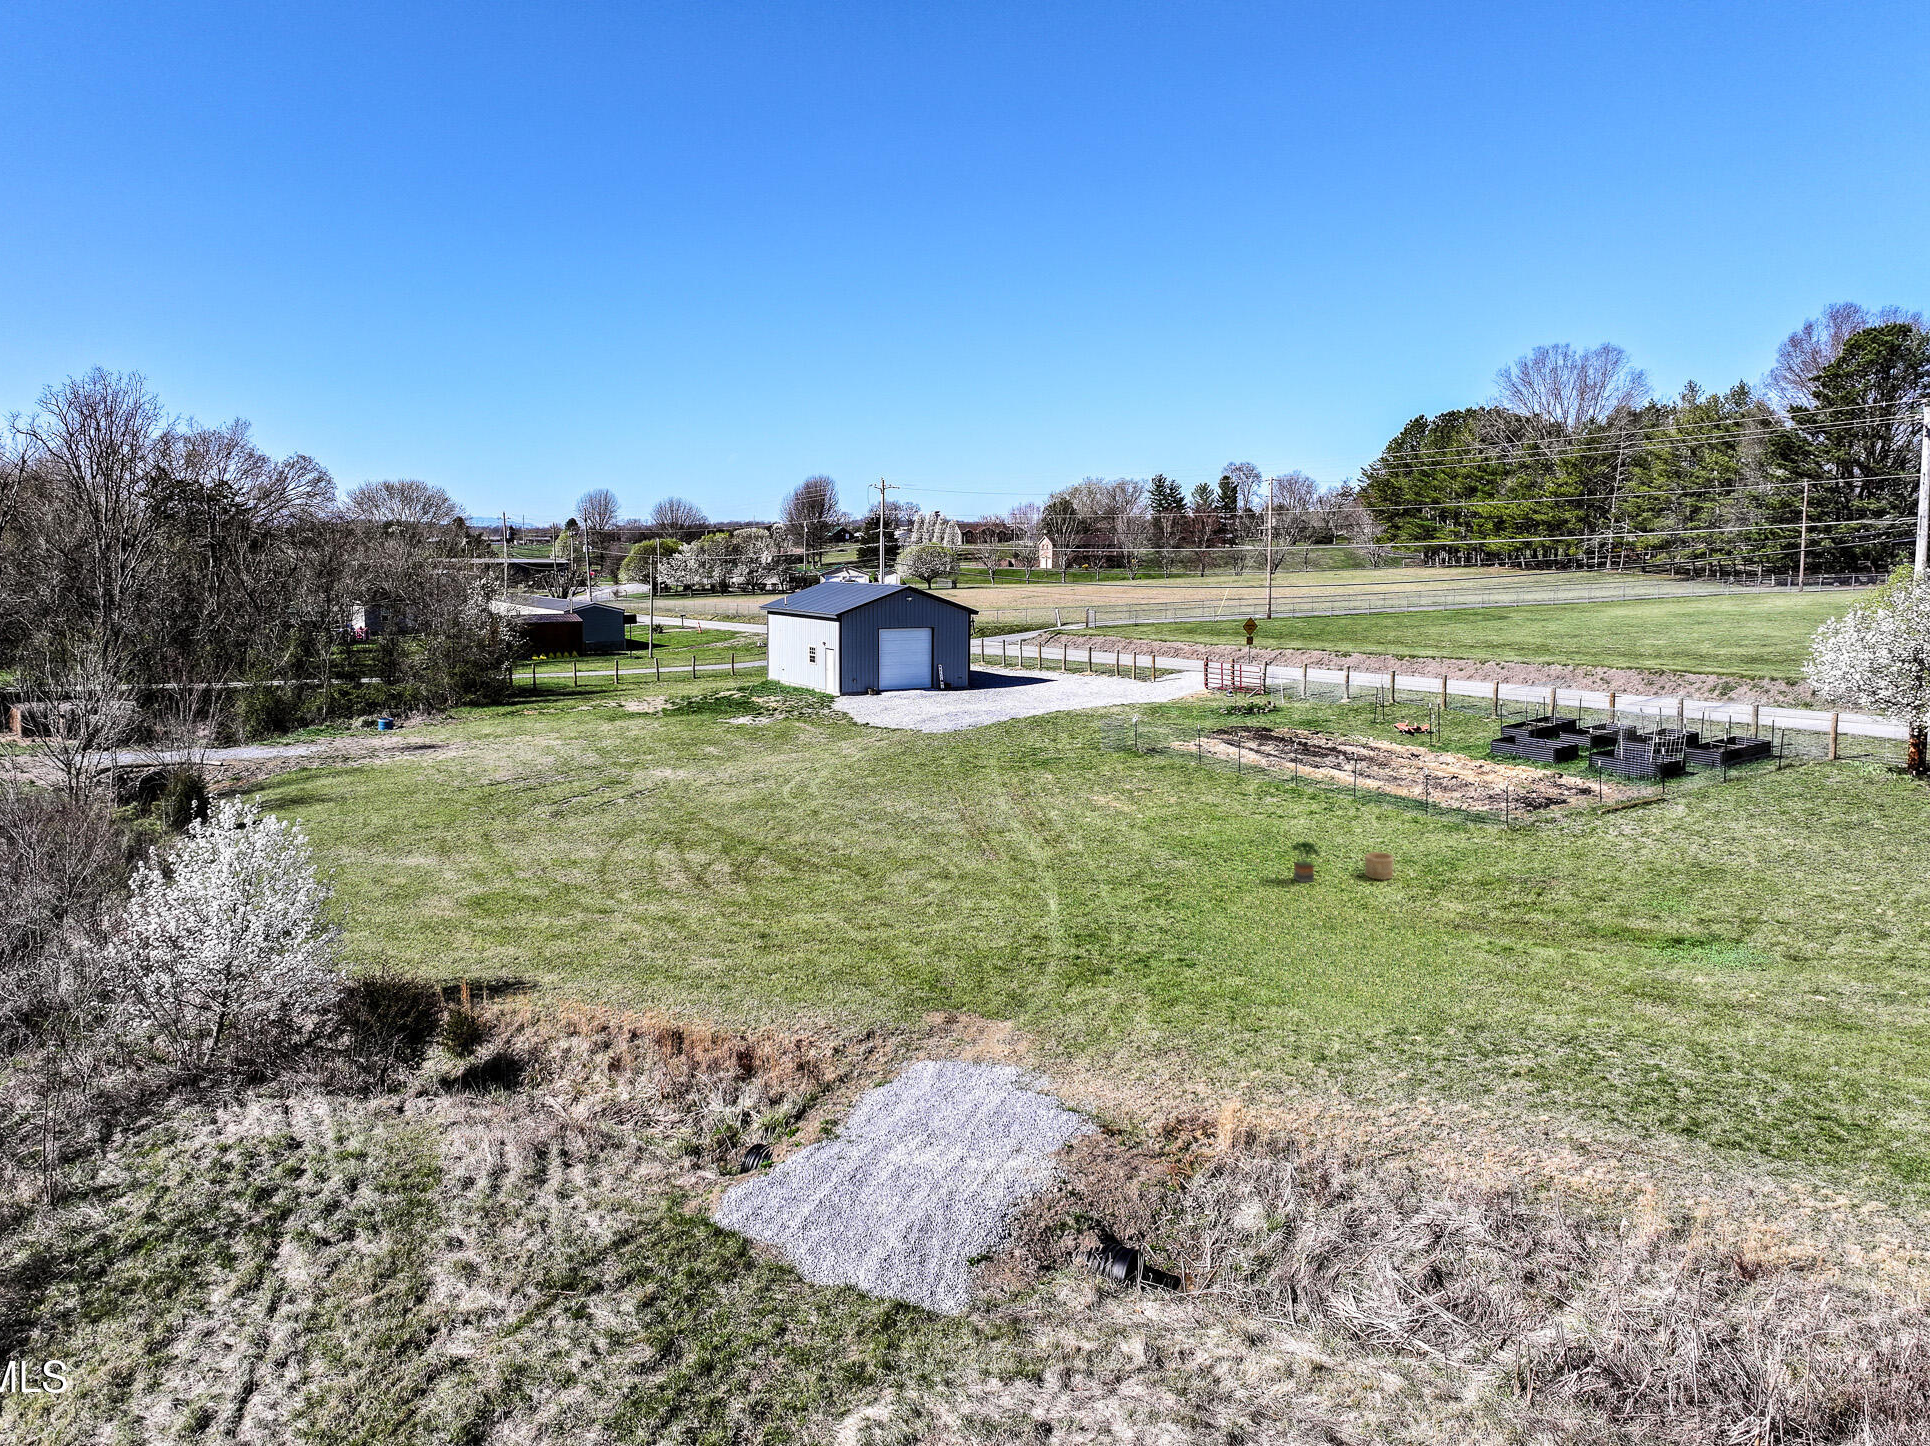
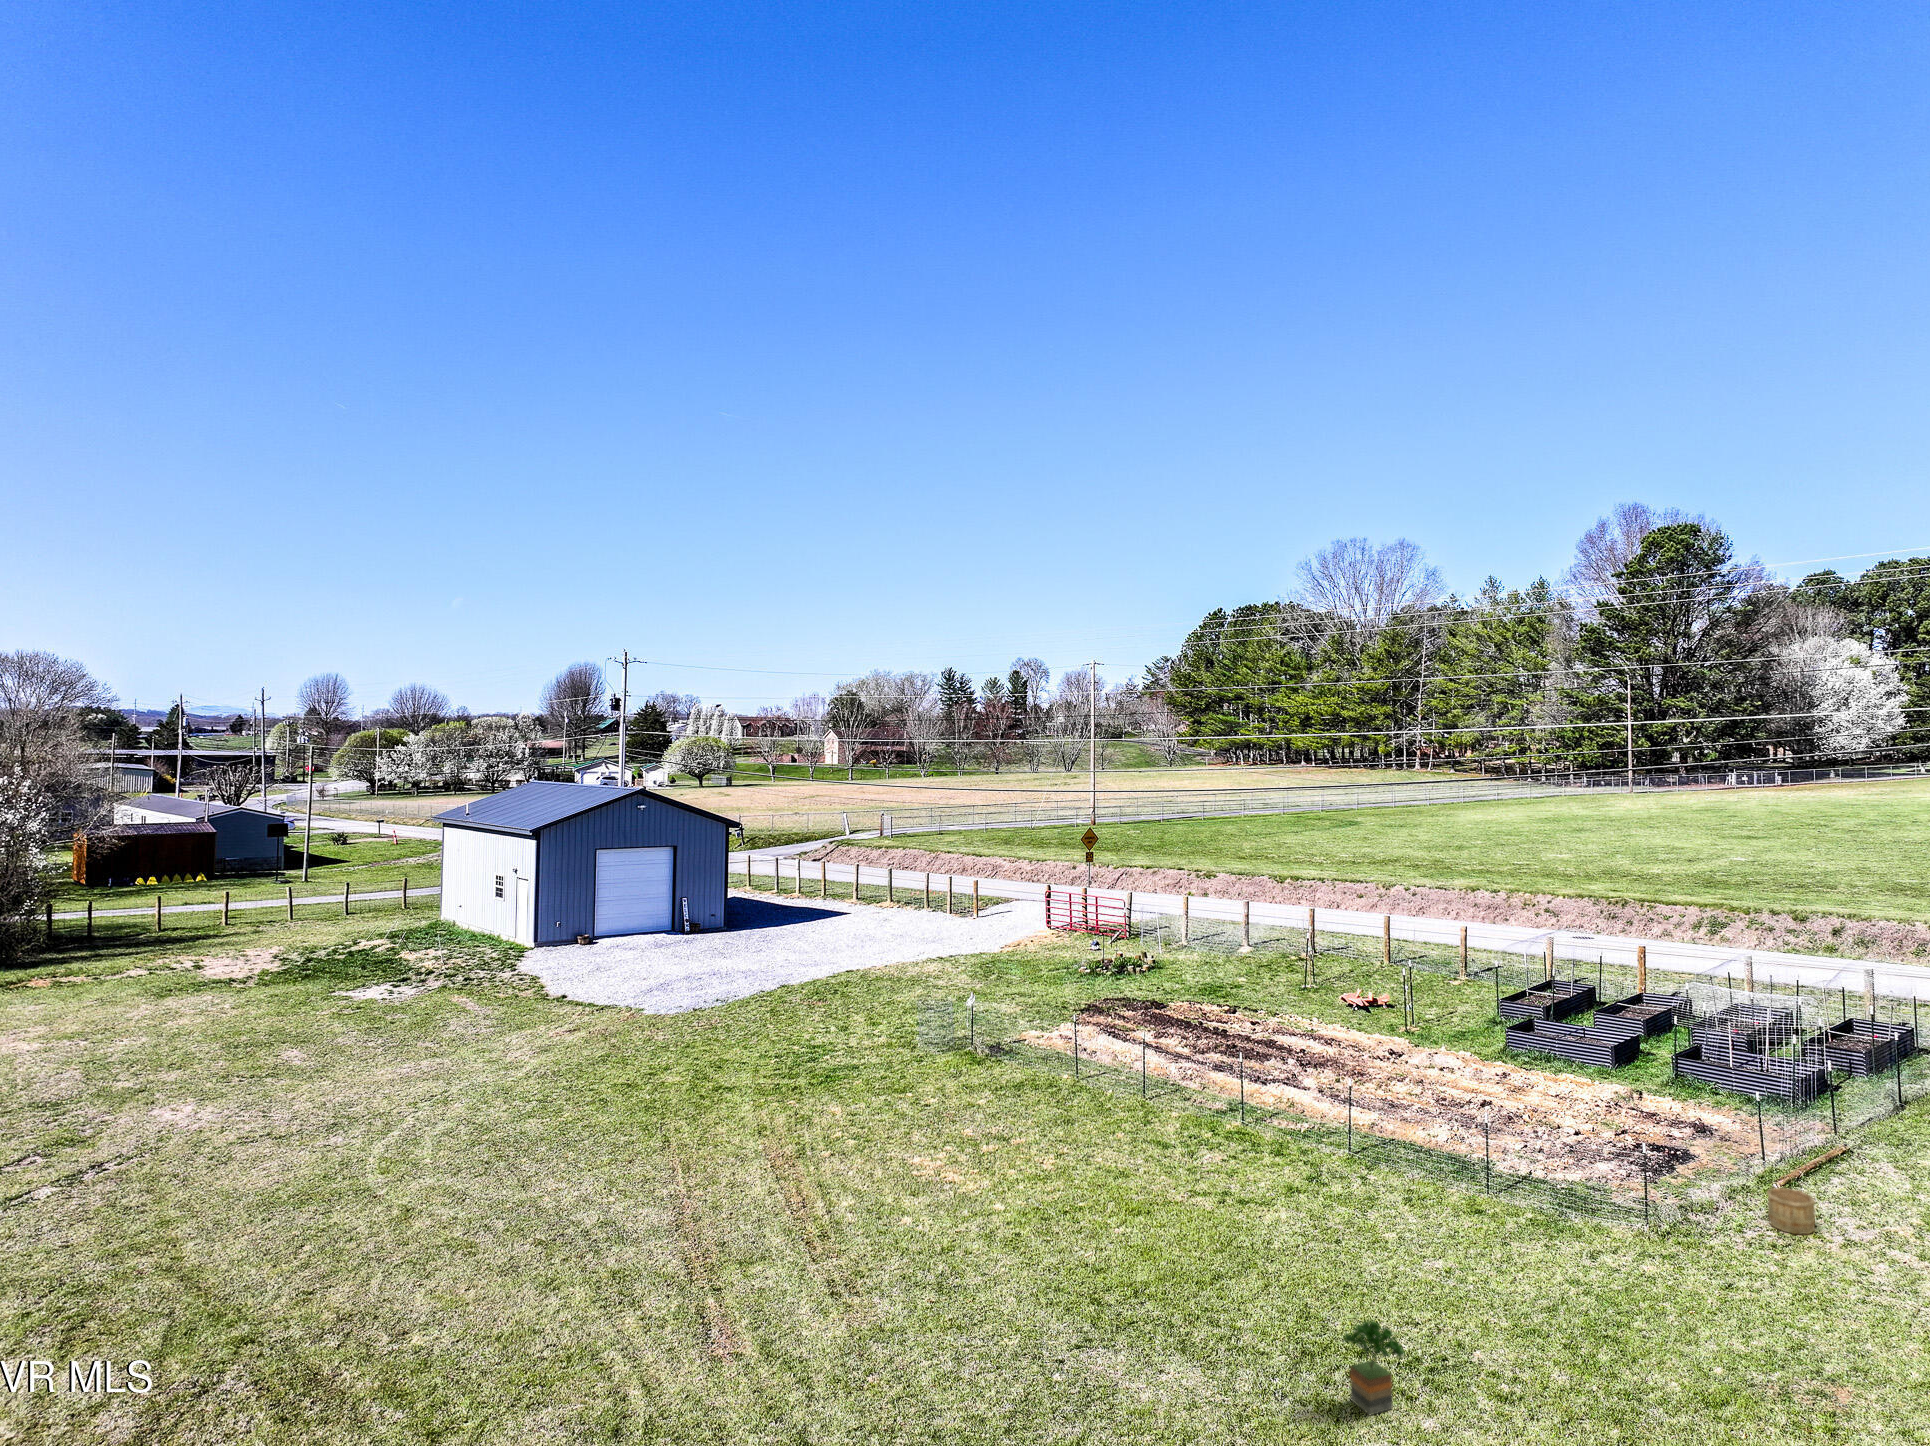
wooden bucket: present [1365,852,1394,880] -> present [1767,1188,1815,1234]

